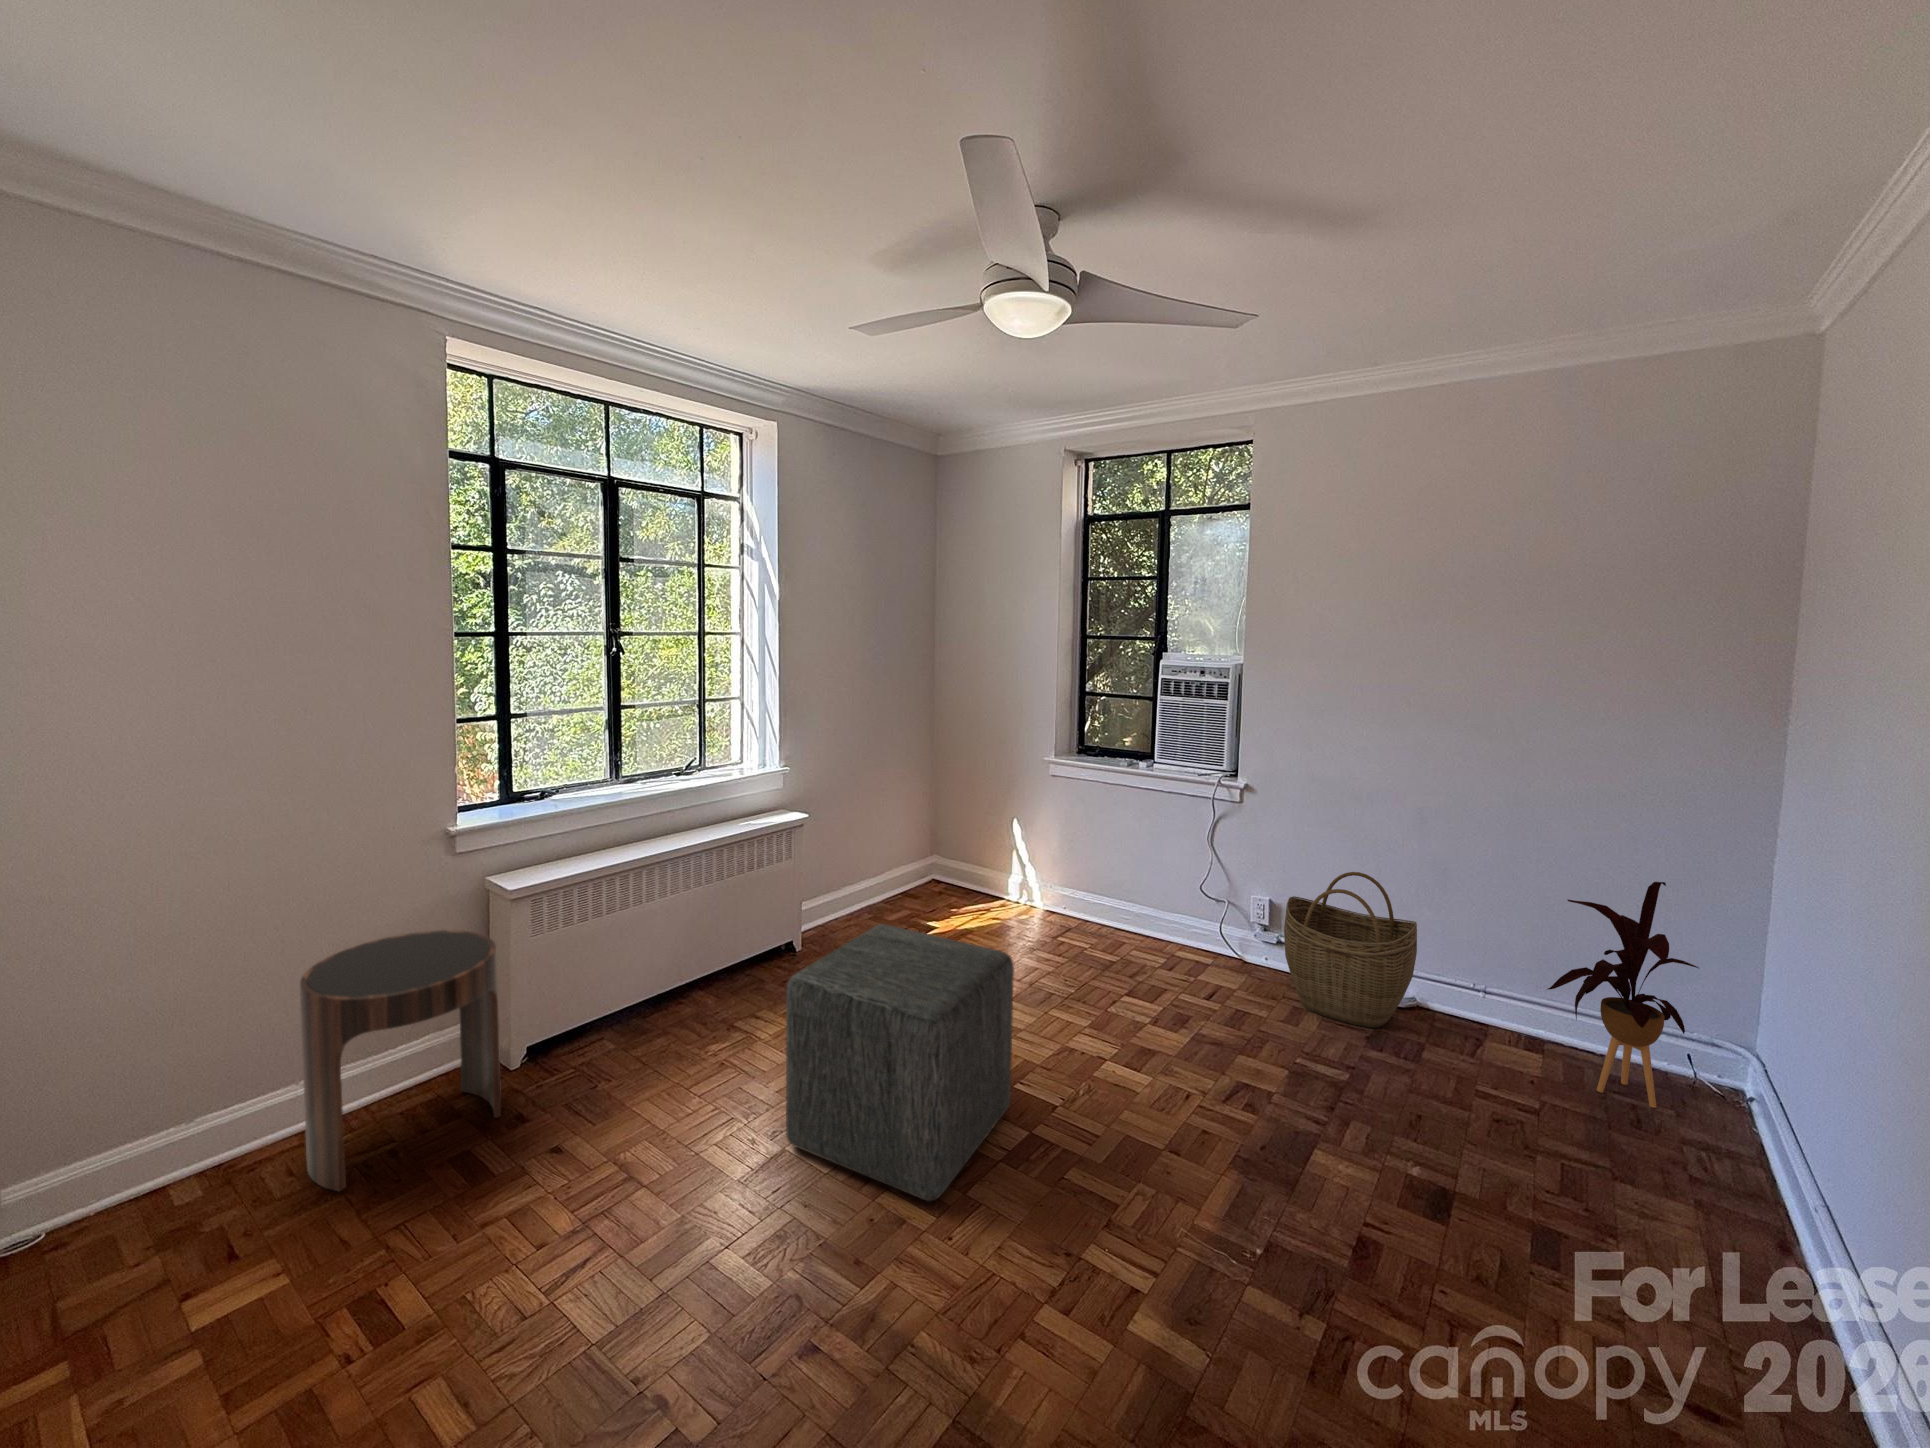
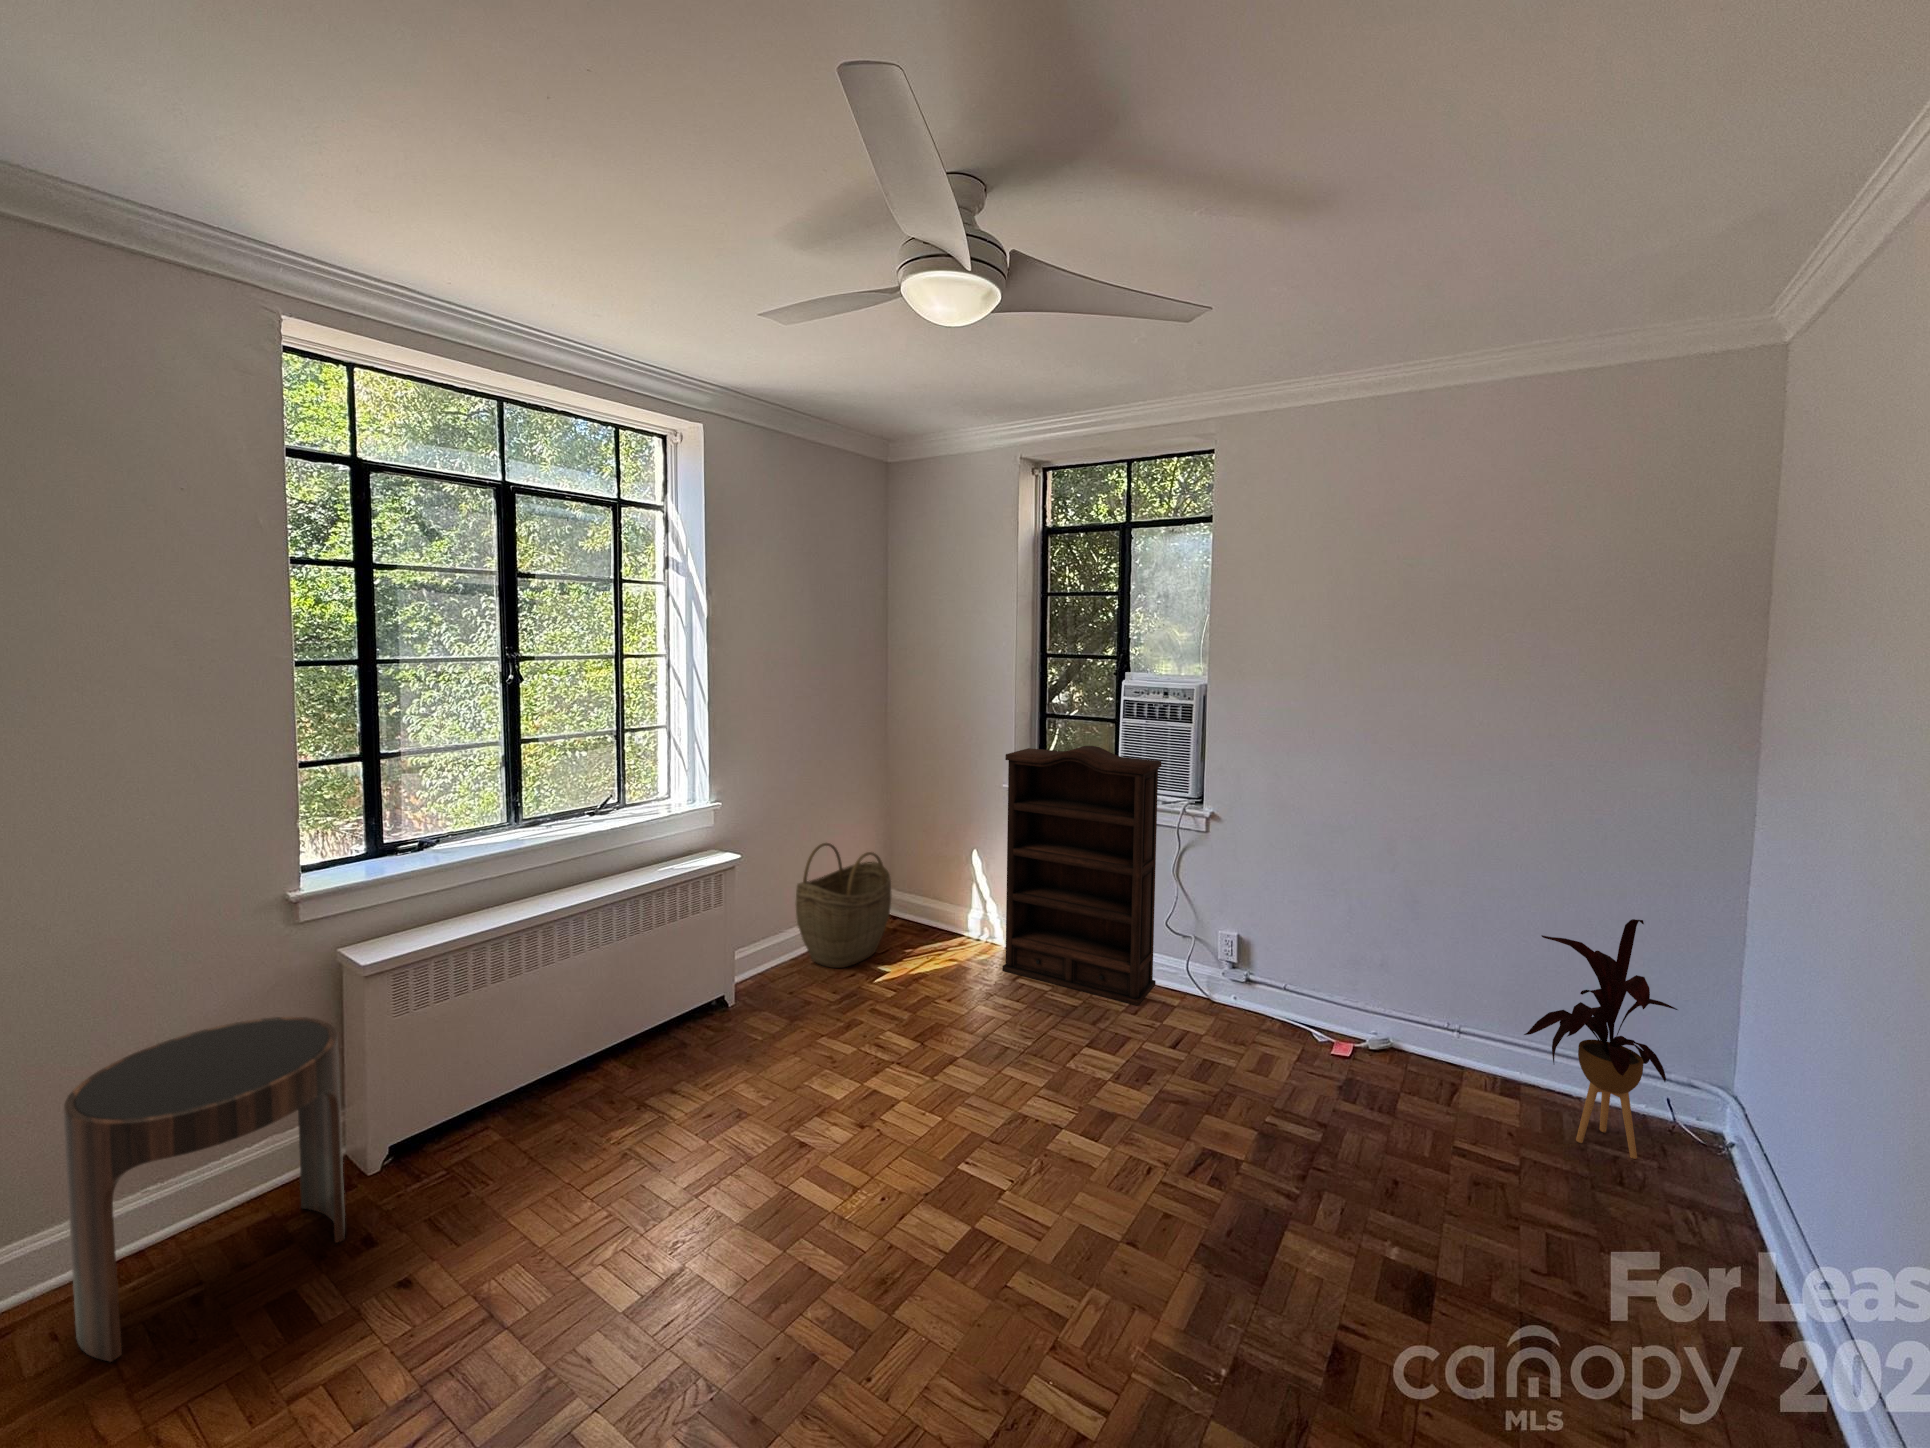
bookshelf: none [1043,721,1197,963] -> present [1002,746,1161,1005]
woven basket: present [1284,872,1417,1028] -> present [796,843,891,968]
ottoman: present [786,924,1014,1201] -> none [684,989,953,1329]

